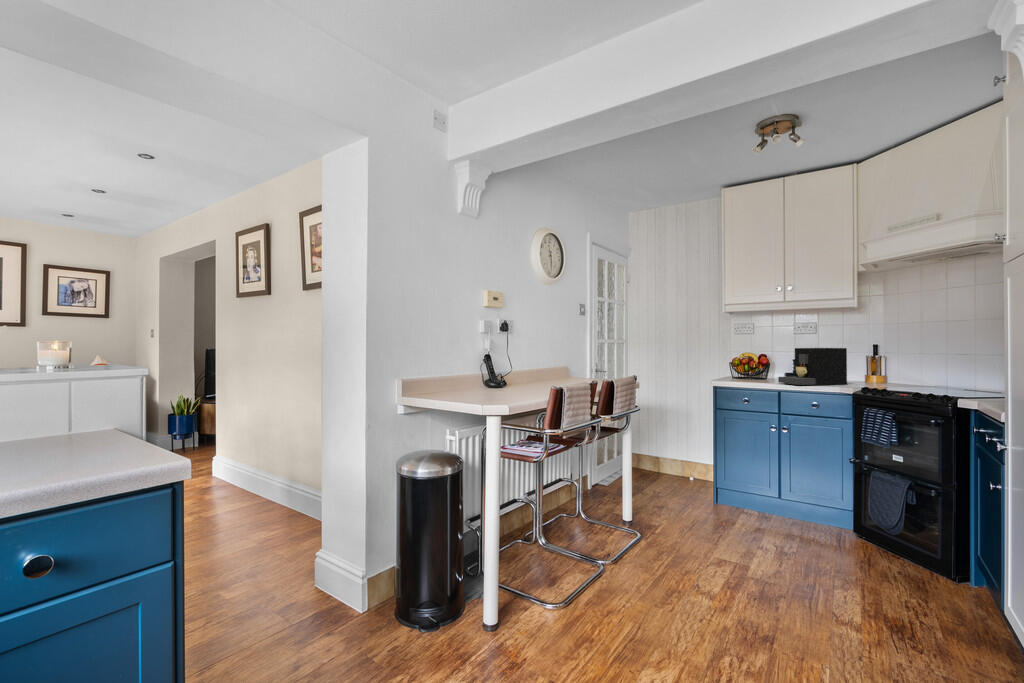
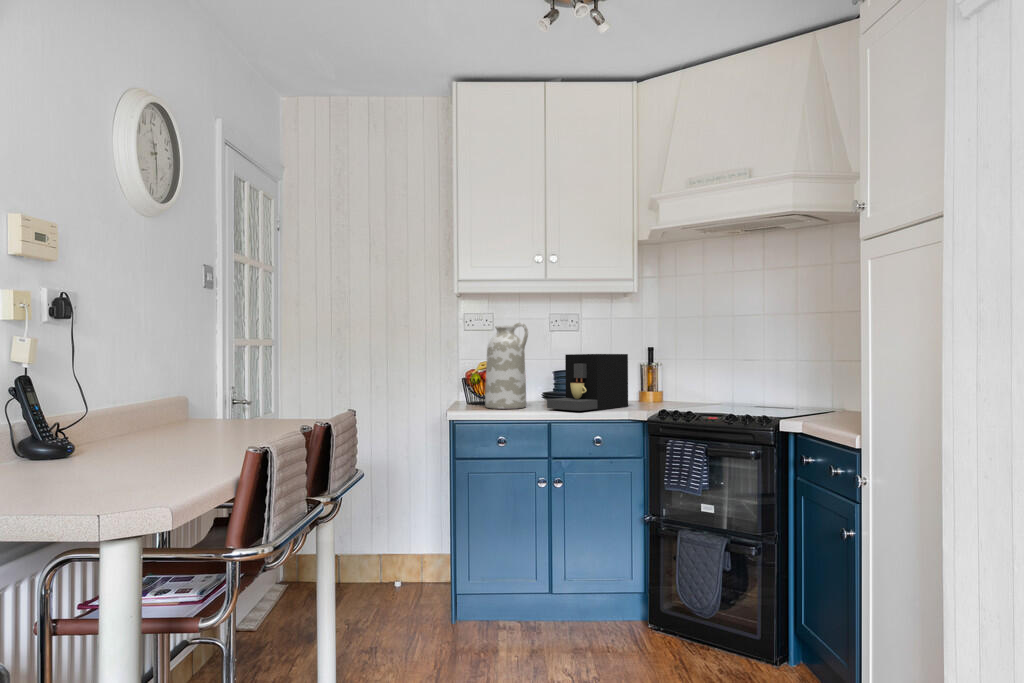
vase: none [739,328,768,382] -> present [485,323,528,409]

